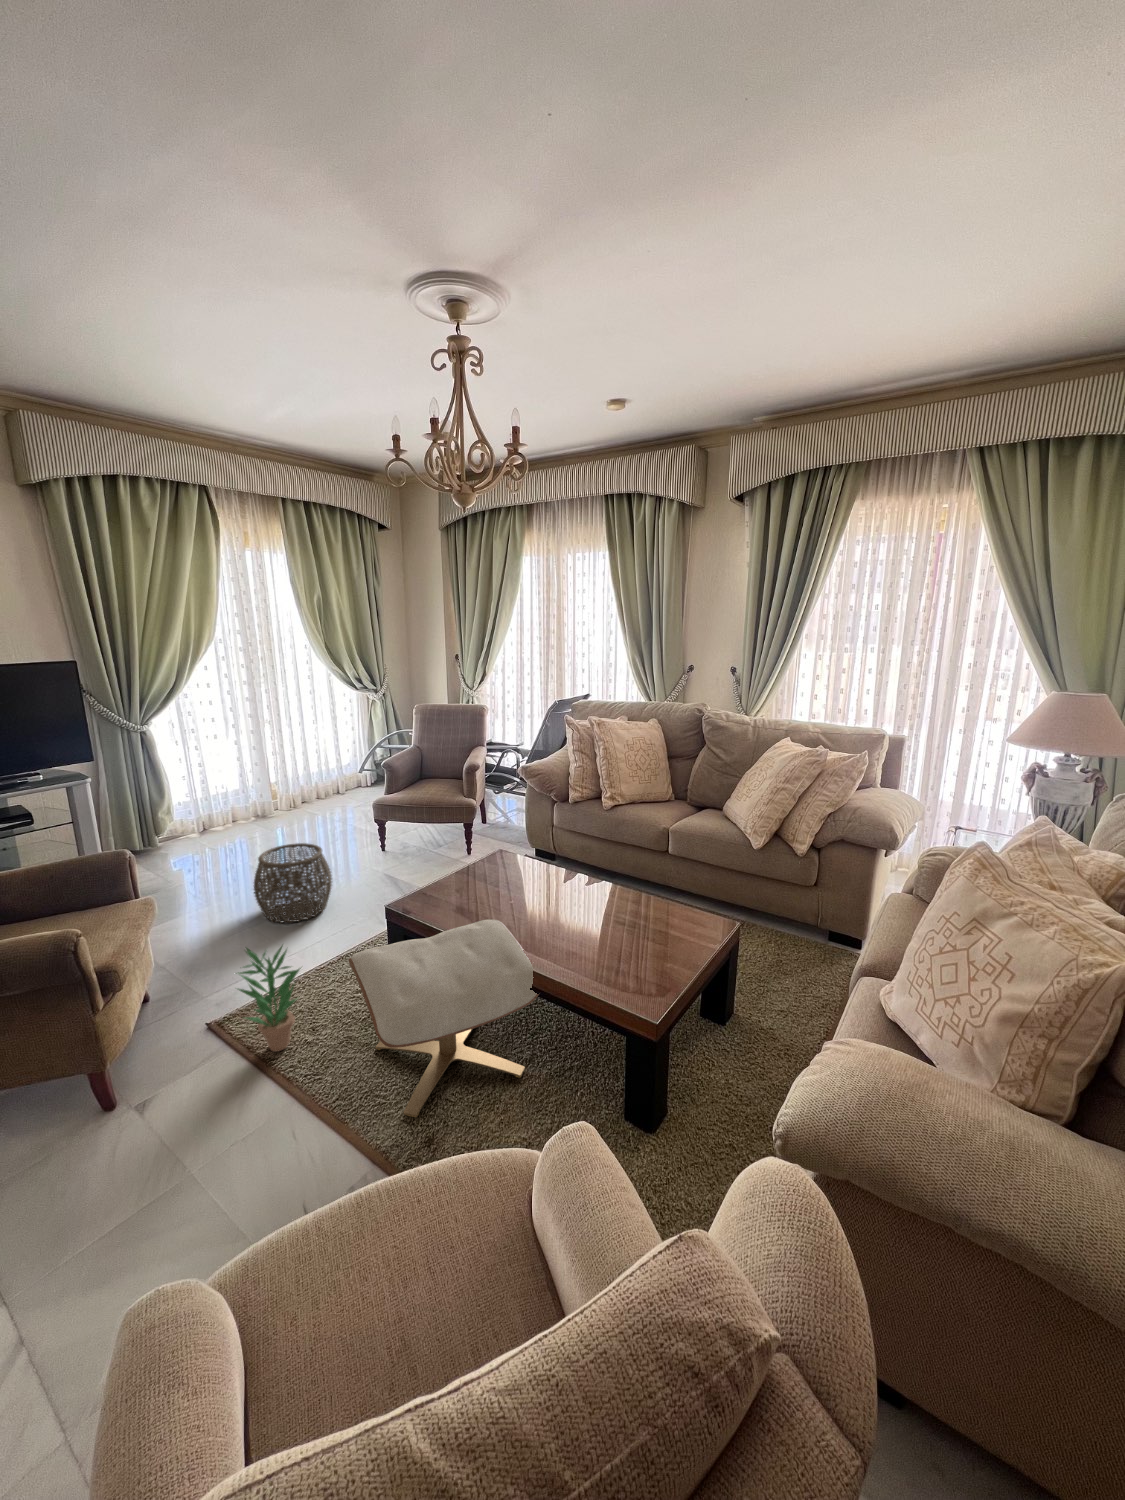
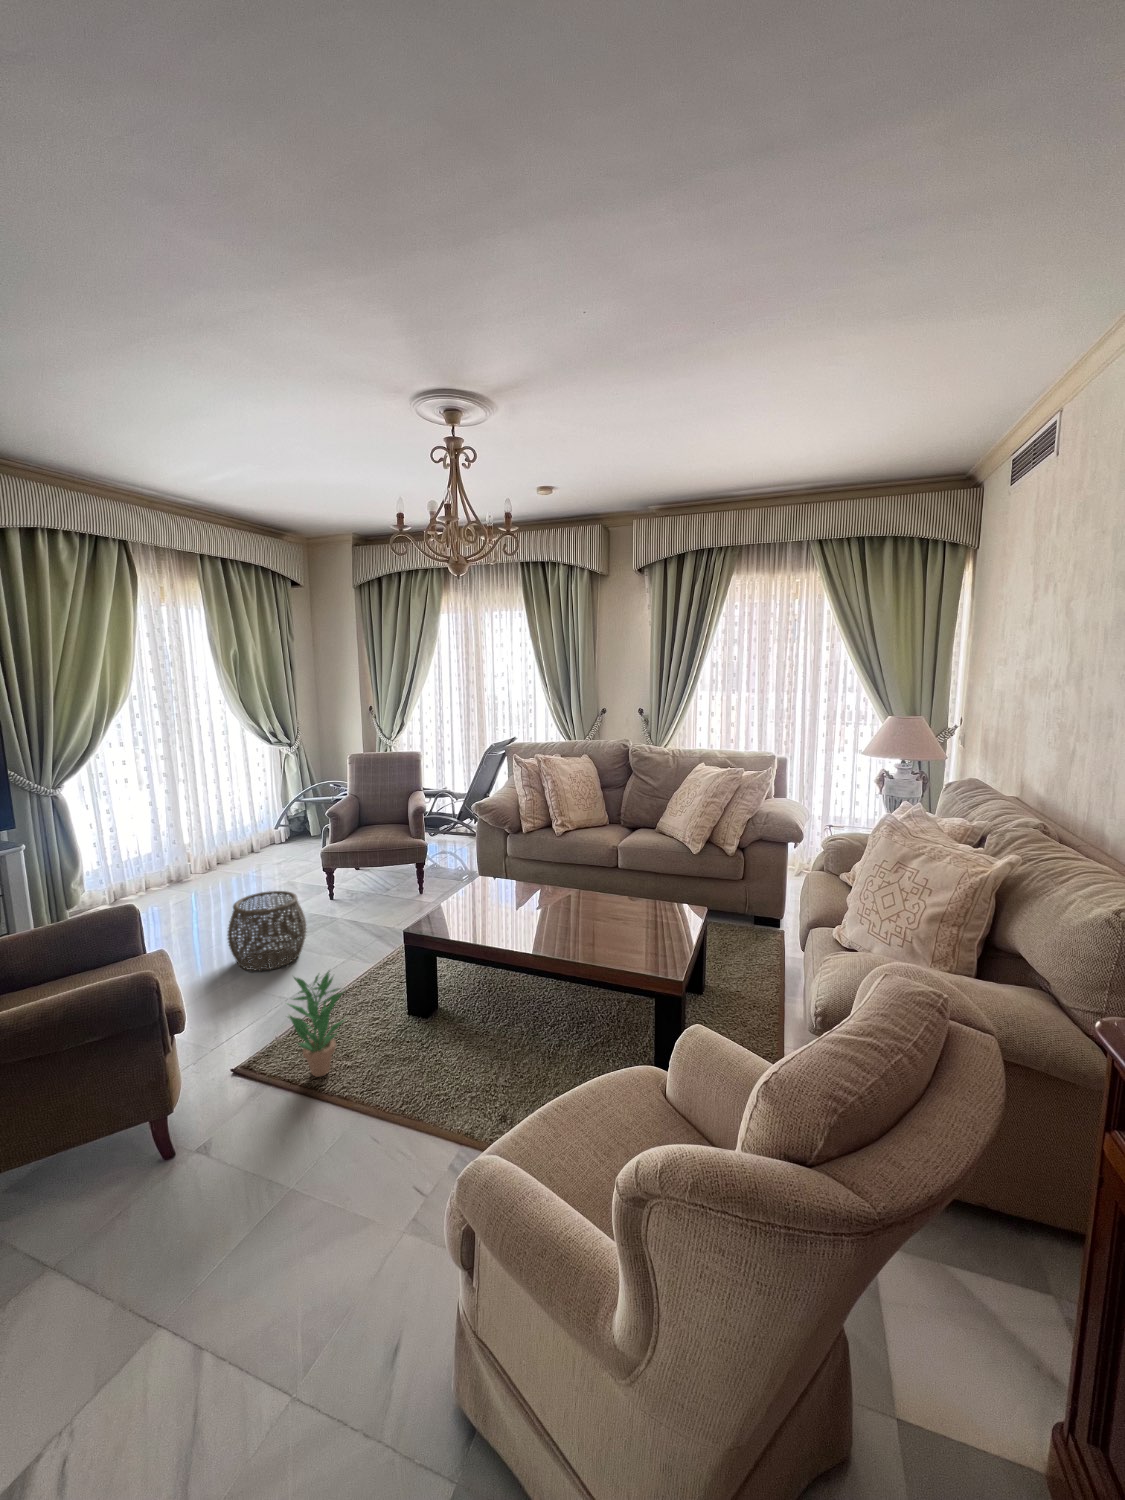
ottoman: present [349,920,539,1117] -> none [397,929,572,1104]

